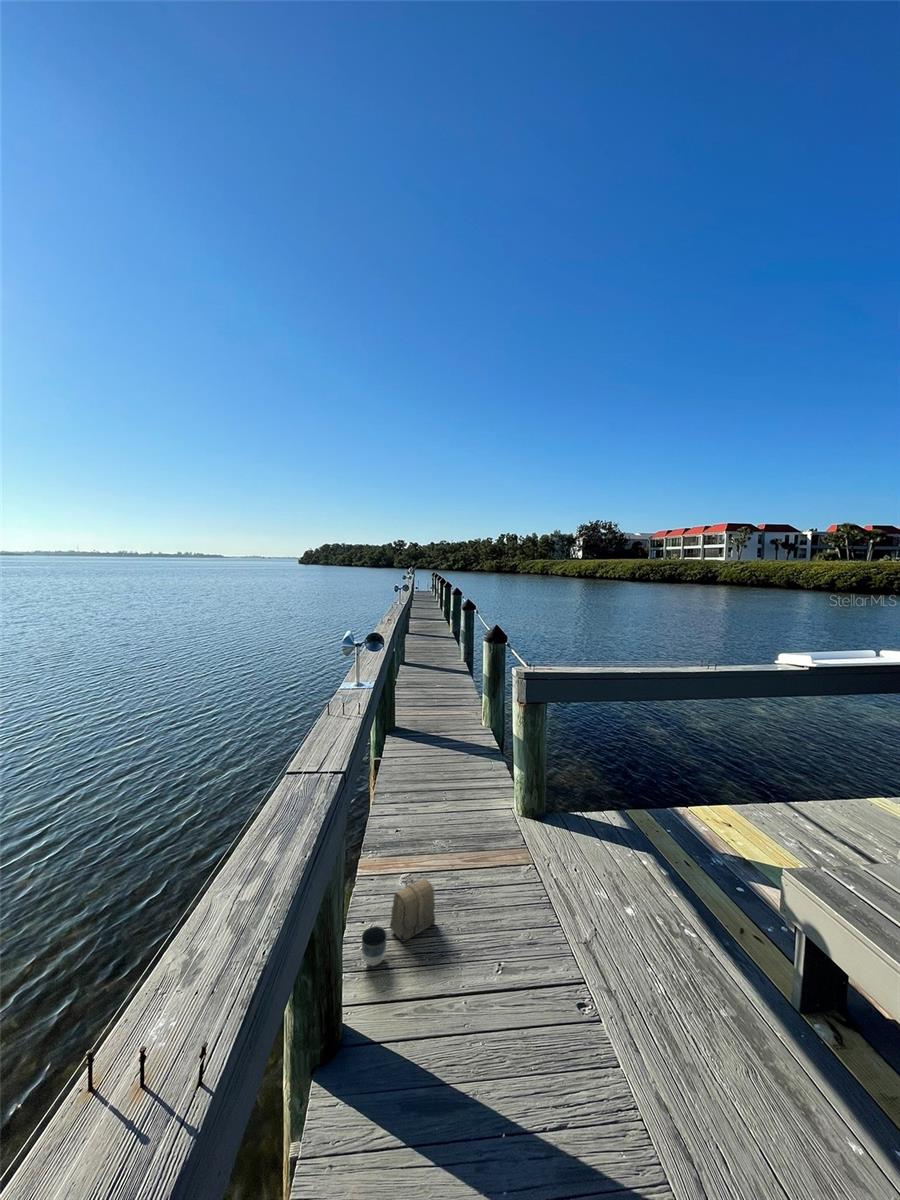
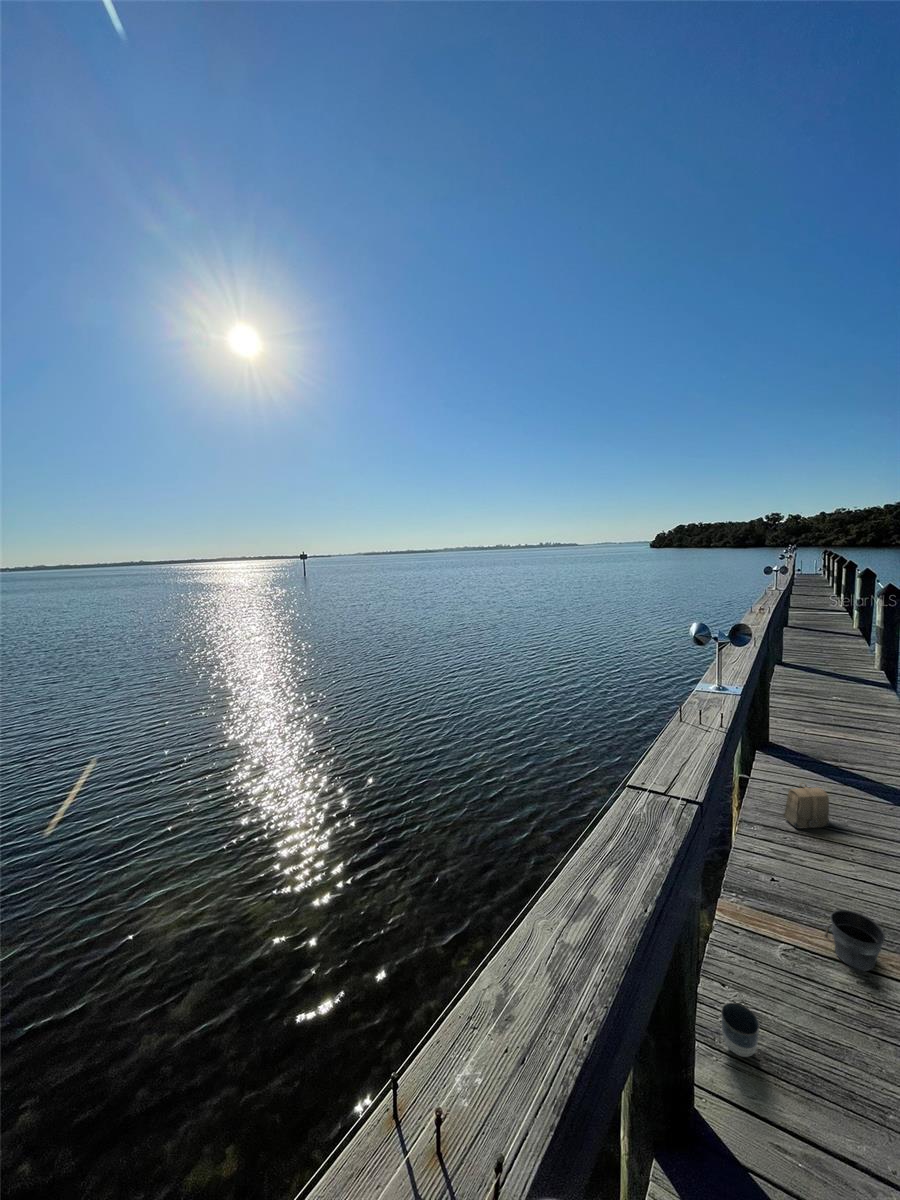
bucket: none [428,833,461,871] -> present [825,910,885,970]
backpack: present [390,878,435,942] -> present [784,783,829,829]

